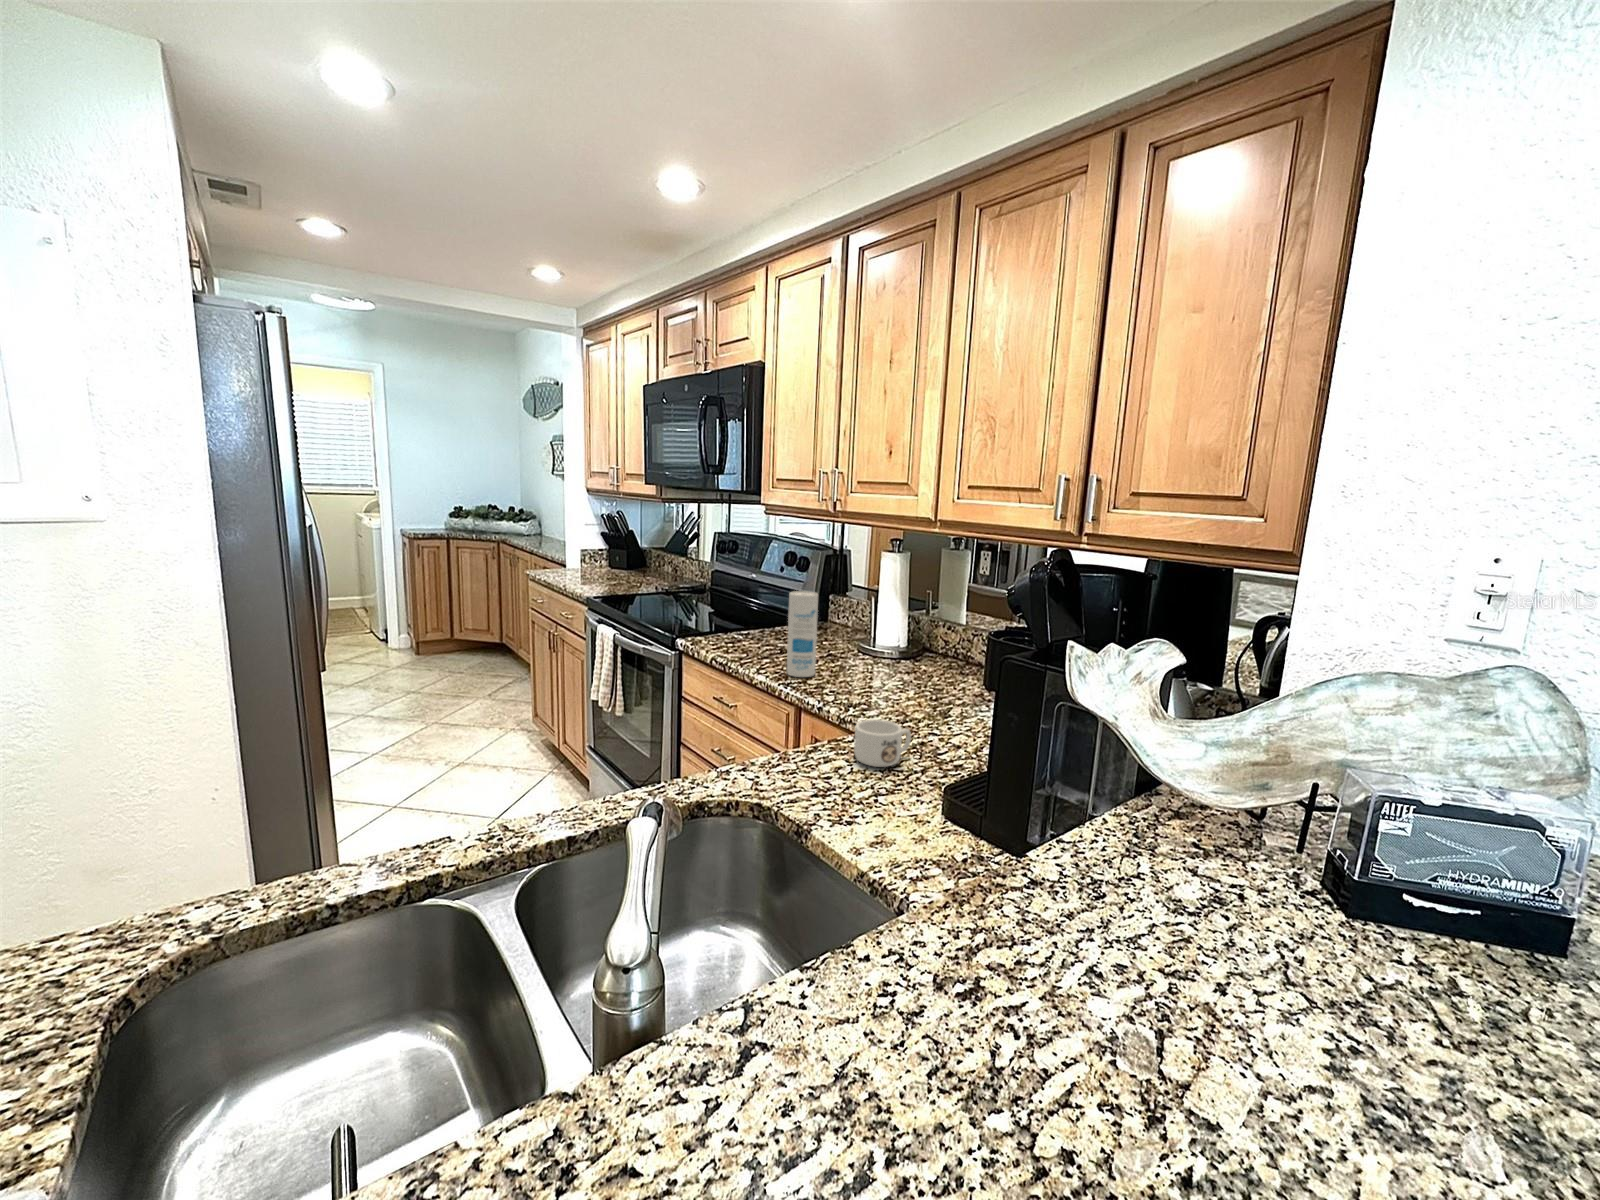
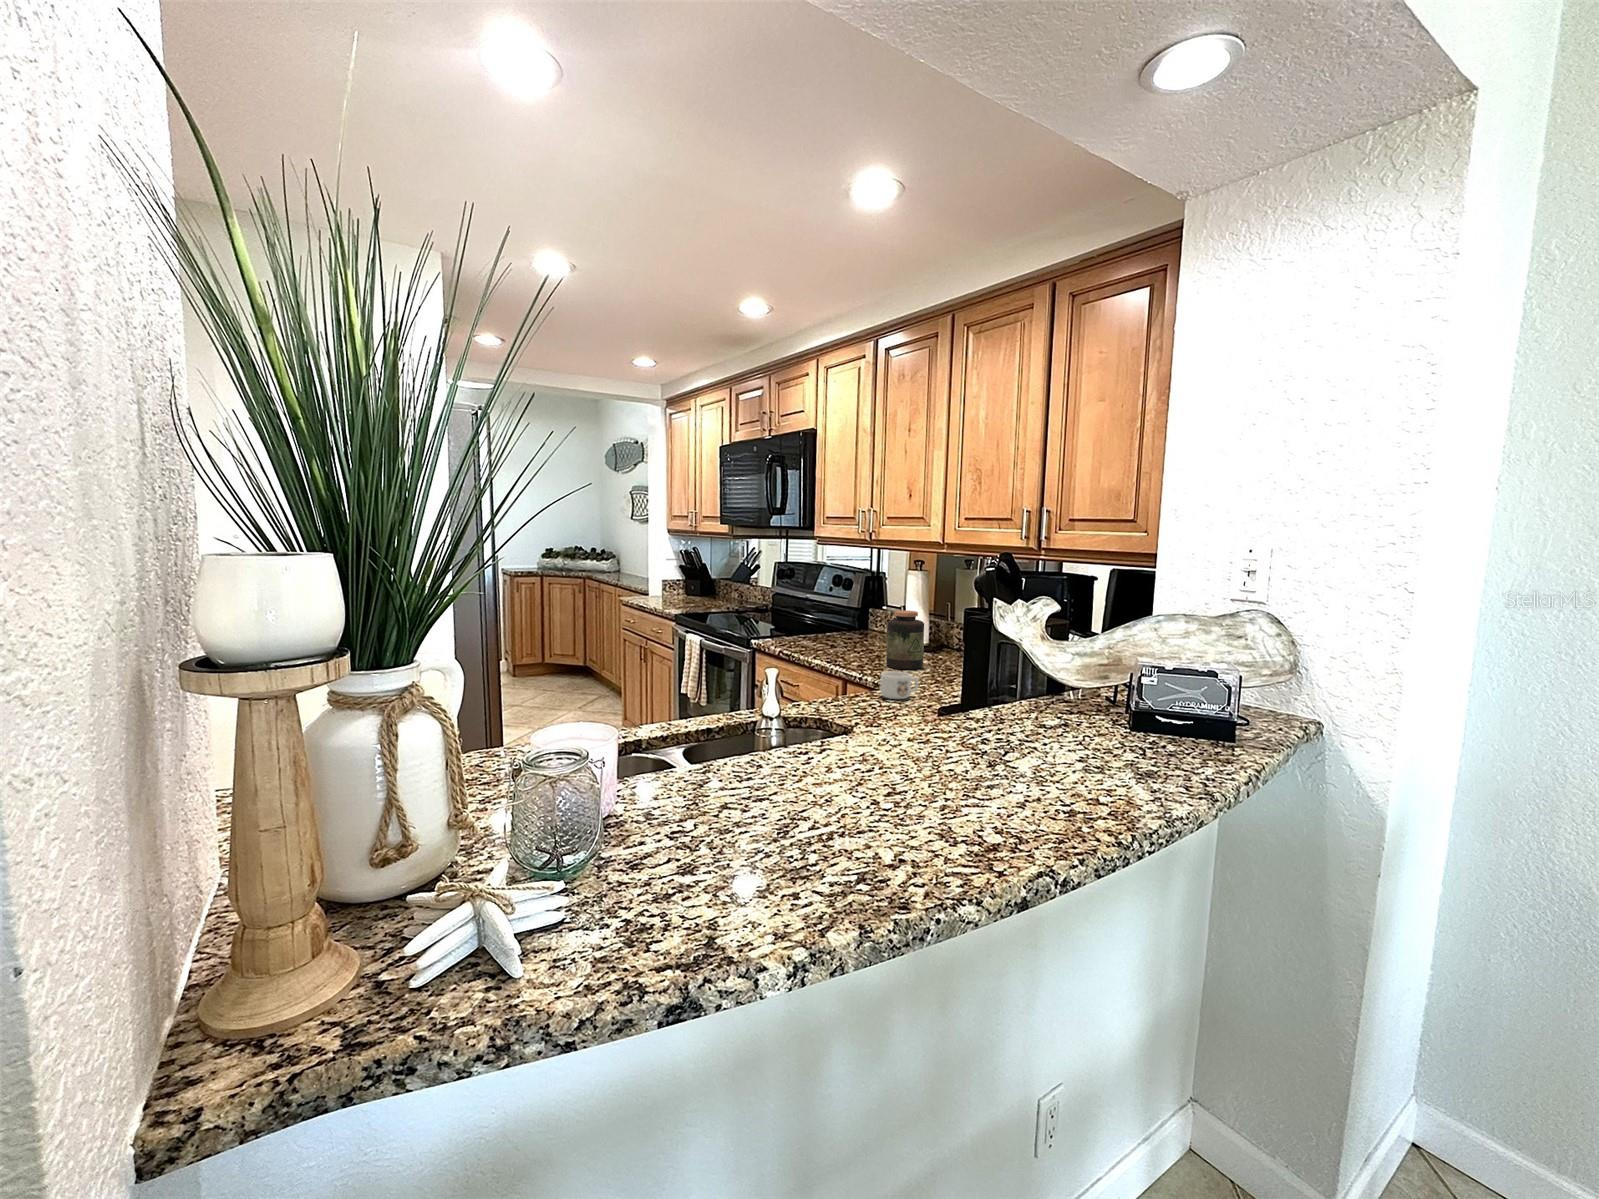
canister: present [787,591,818,677] -> none [837,598,859,660]
jar: none [854,612,907,694] -> present [886,611,924,669]

